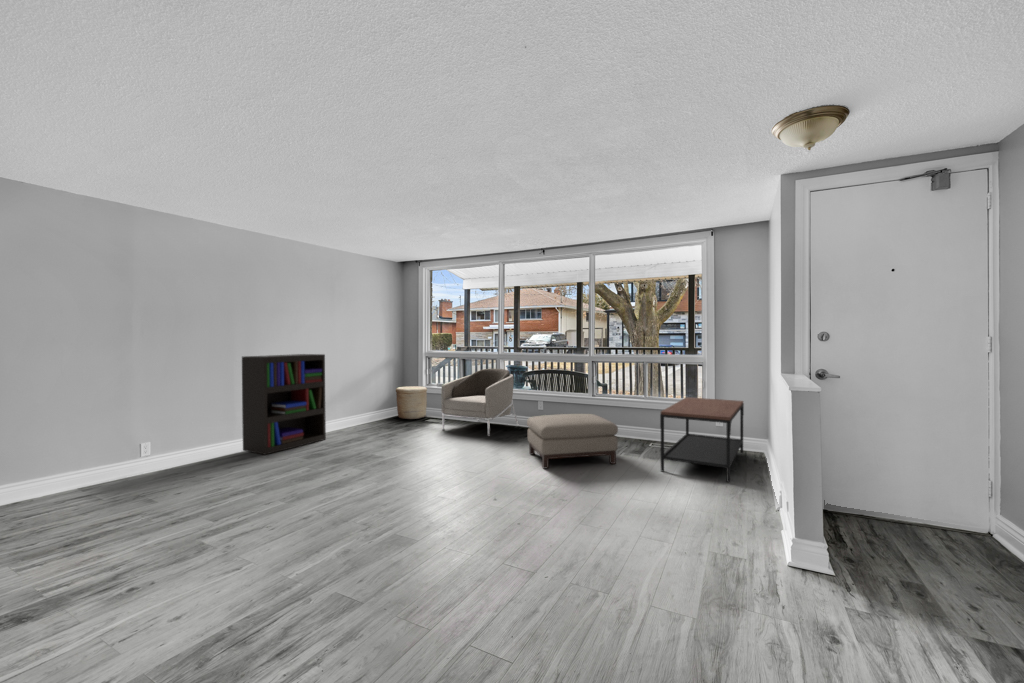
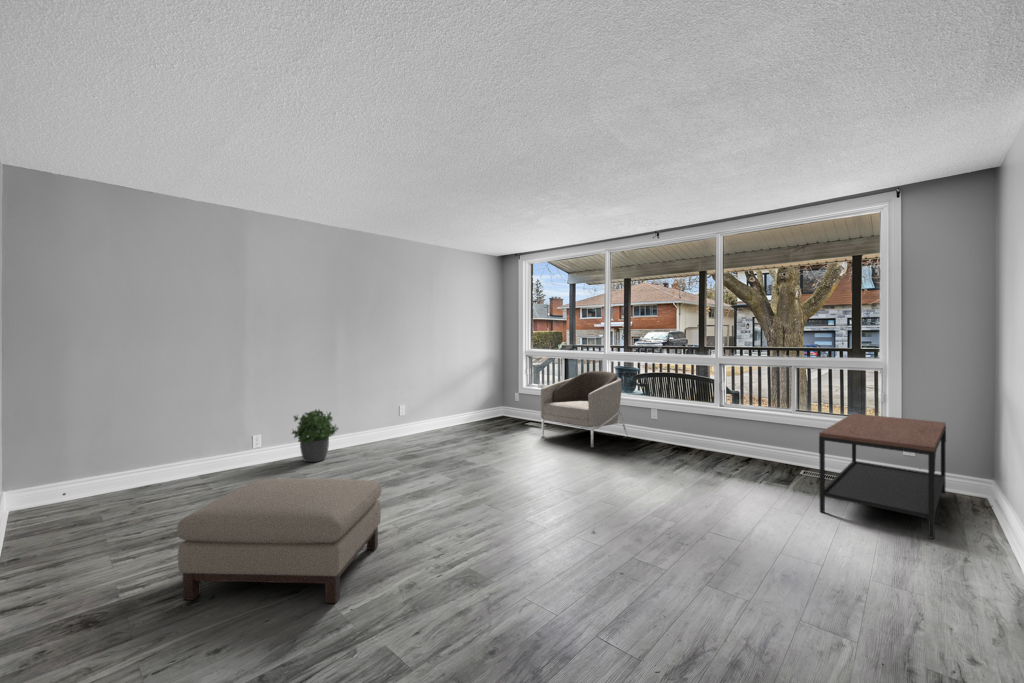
bookshelf: present [242,354,326,455] -> none [344,353,423,454]
woven basket: present [396,386,427,419] -> none [495,388,528,423]
potted plant: none [186,412,239,466] -> present [292,410,338,462]
ottoman: present [527,414,618,468] -> present [177,478,381,603]

